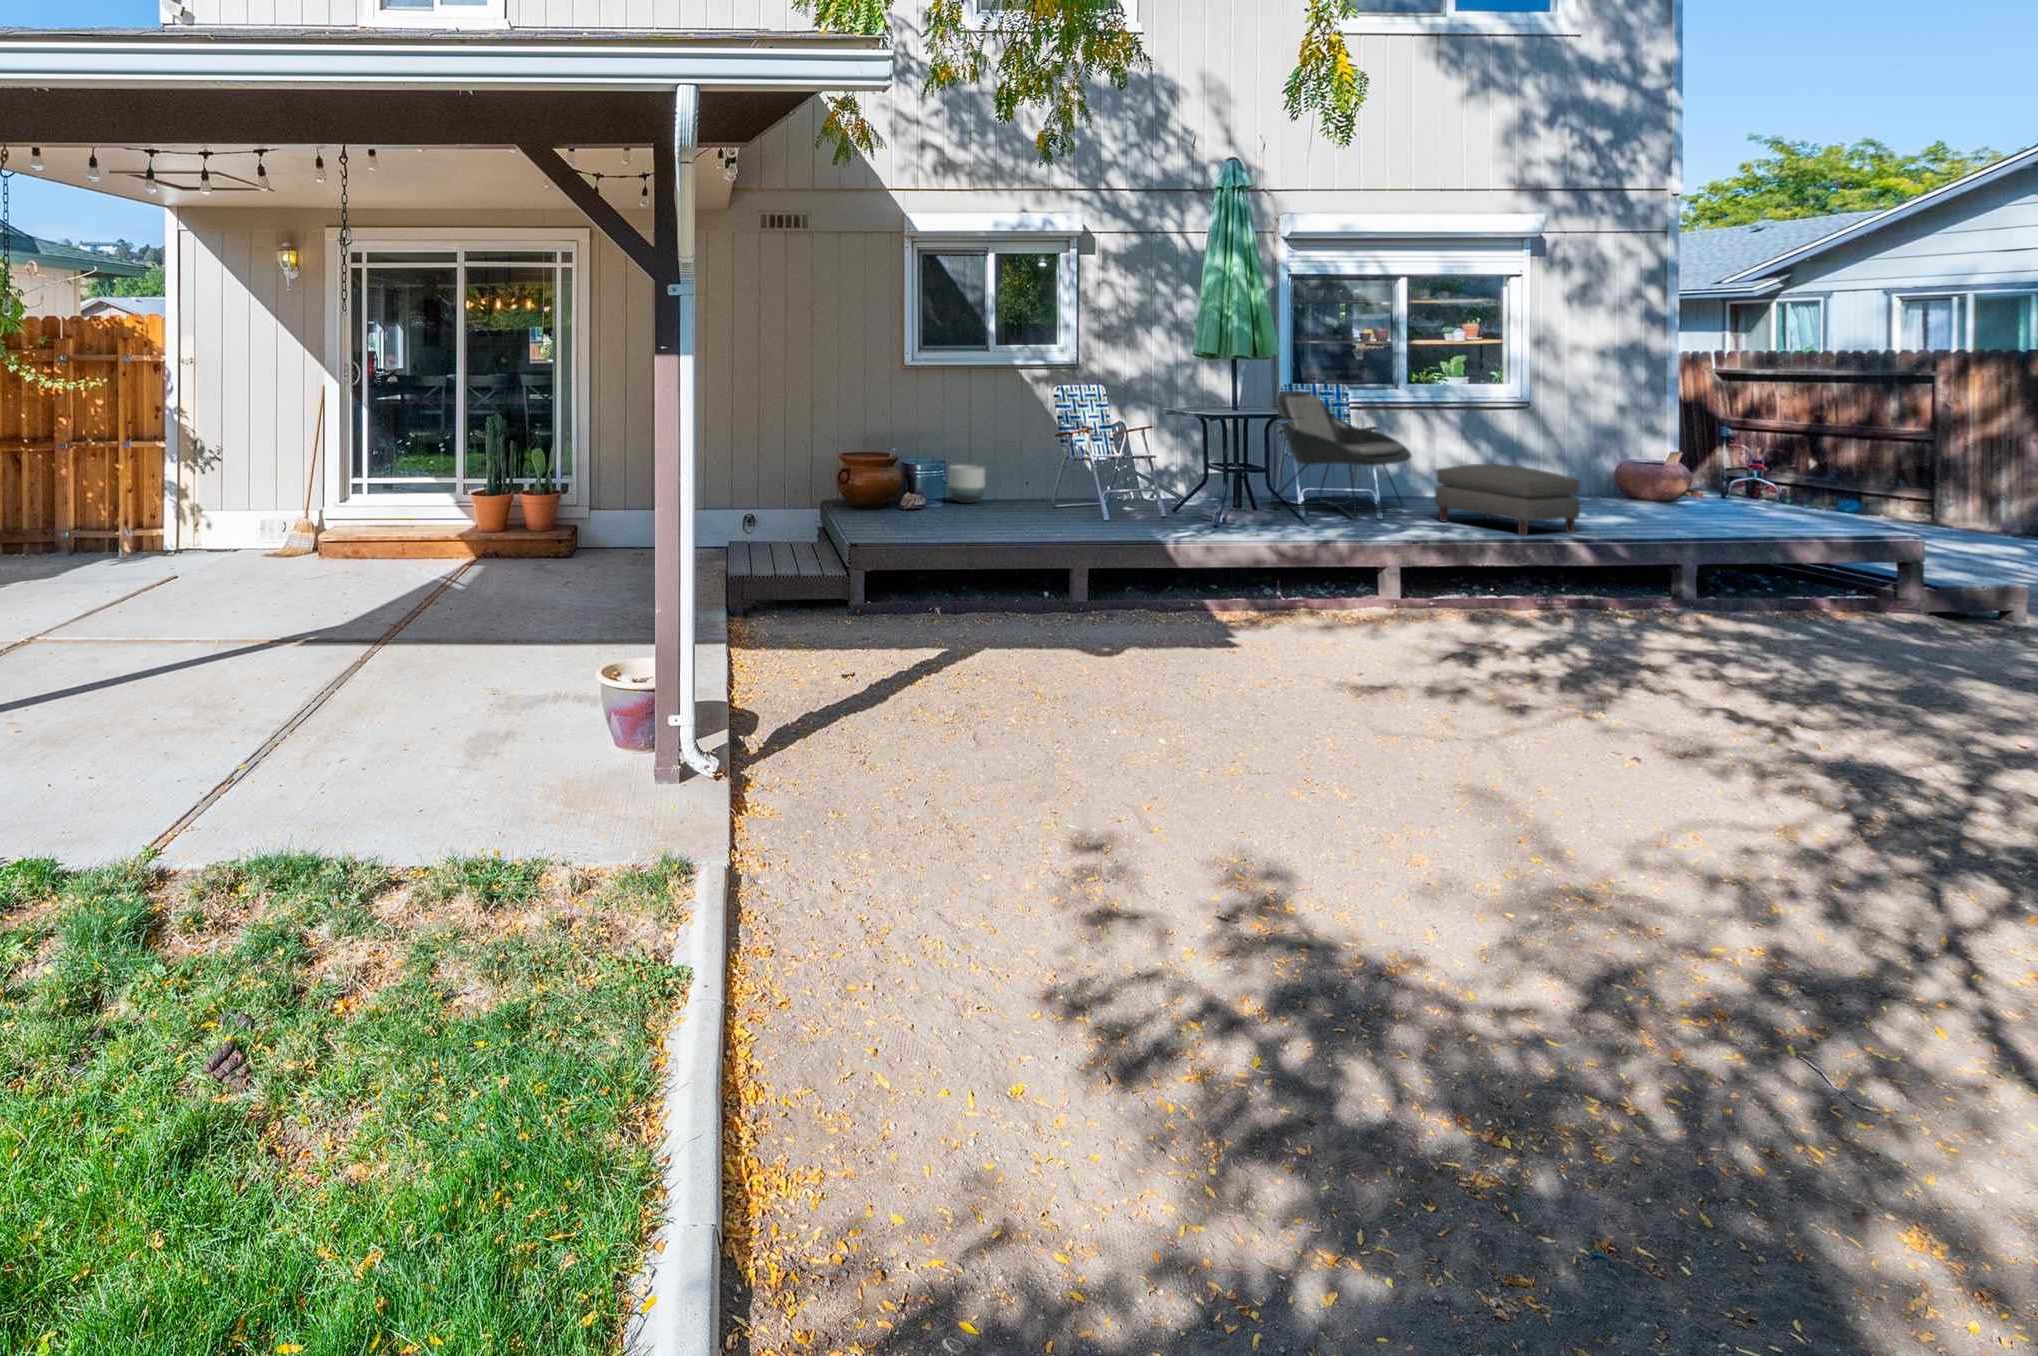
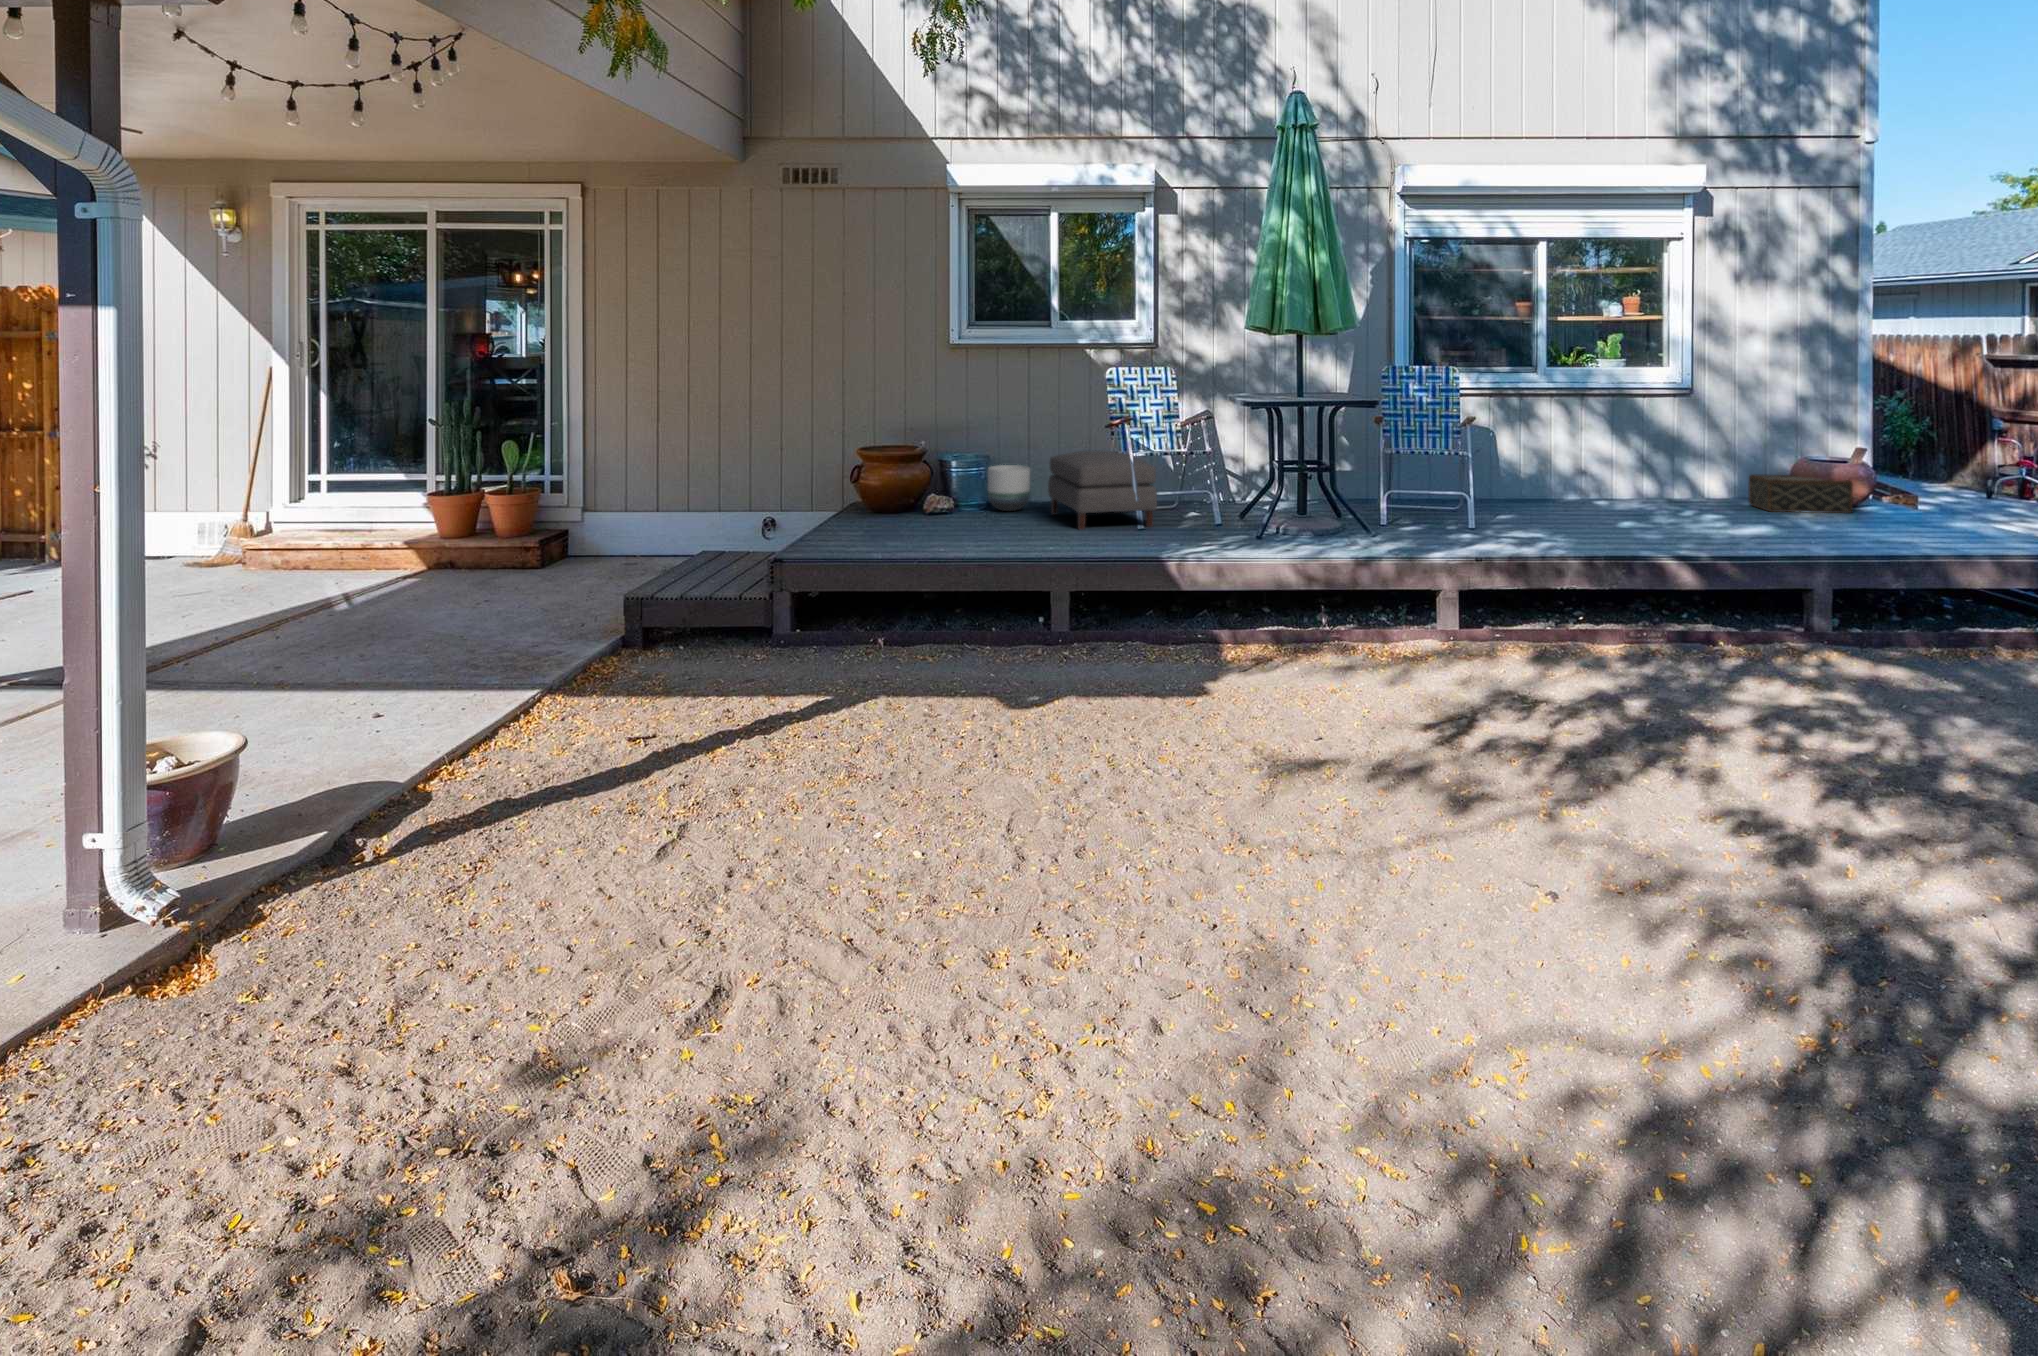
lounge chair: present [1271,390,1411,520] -> none [1362,376,1527,534]
ottoman: present [1435,464,1580,536] -> present [1048,451,1157,530]
woven basket: none [1571,472,1664,505] -> present [1748,474,1853,513]

